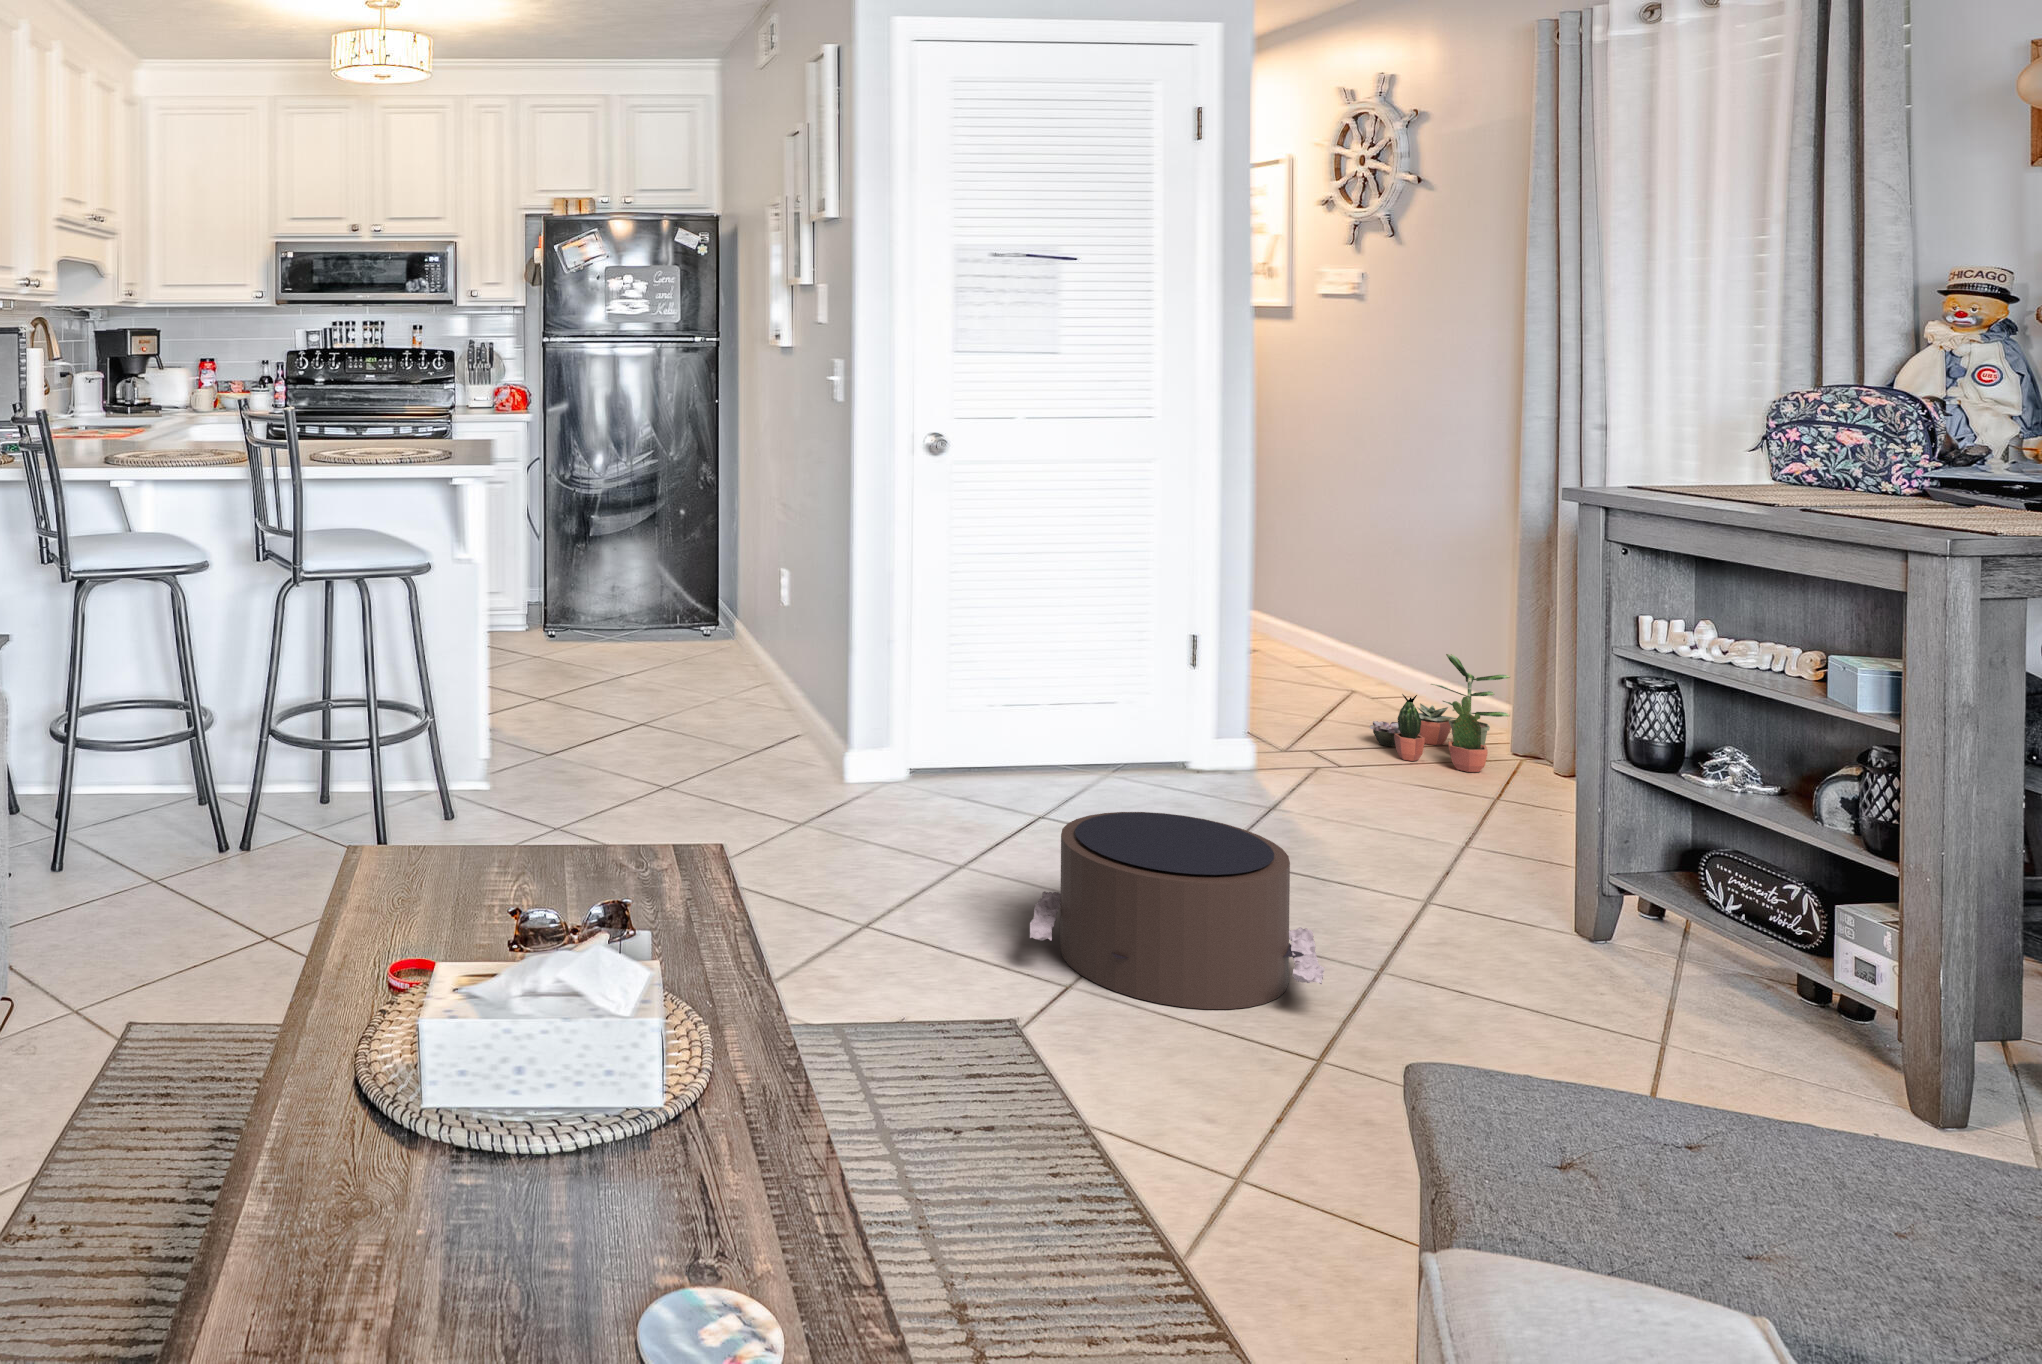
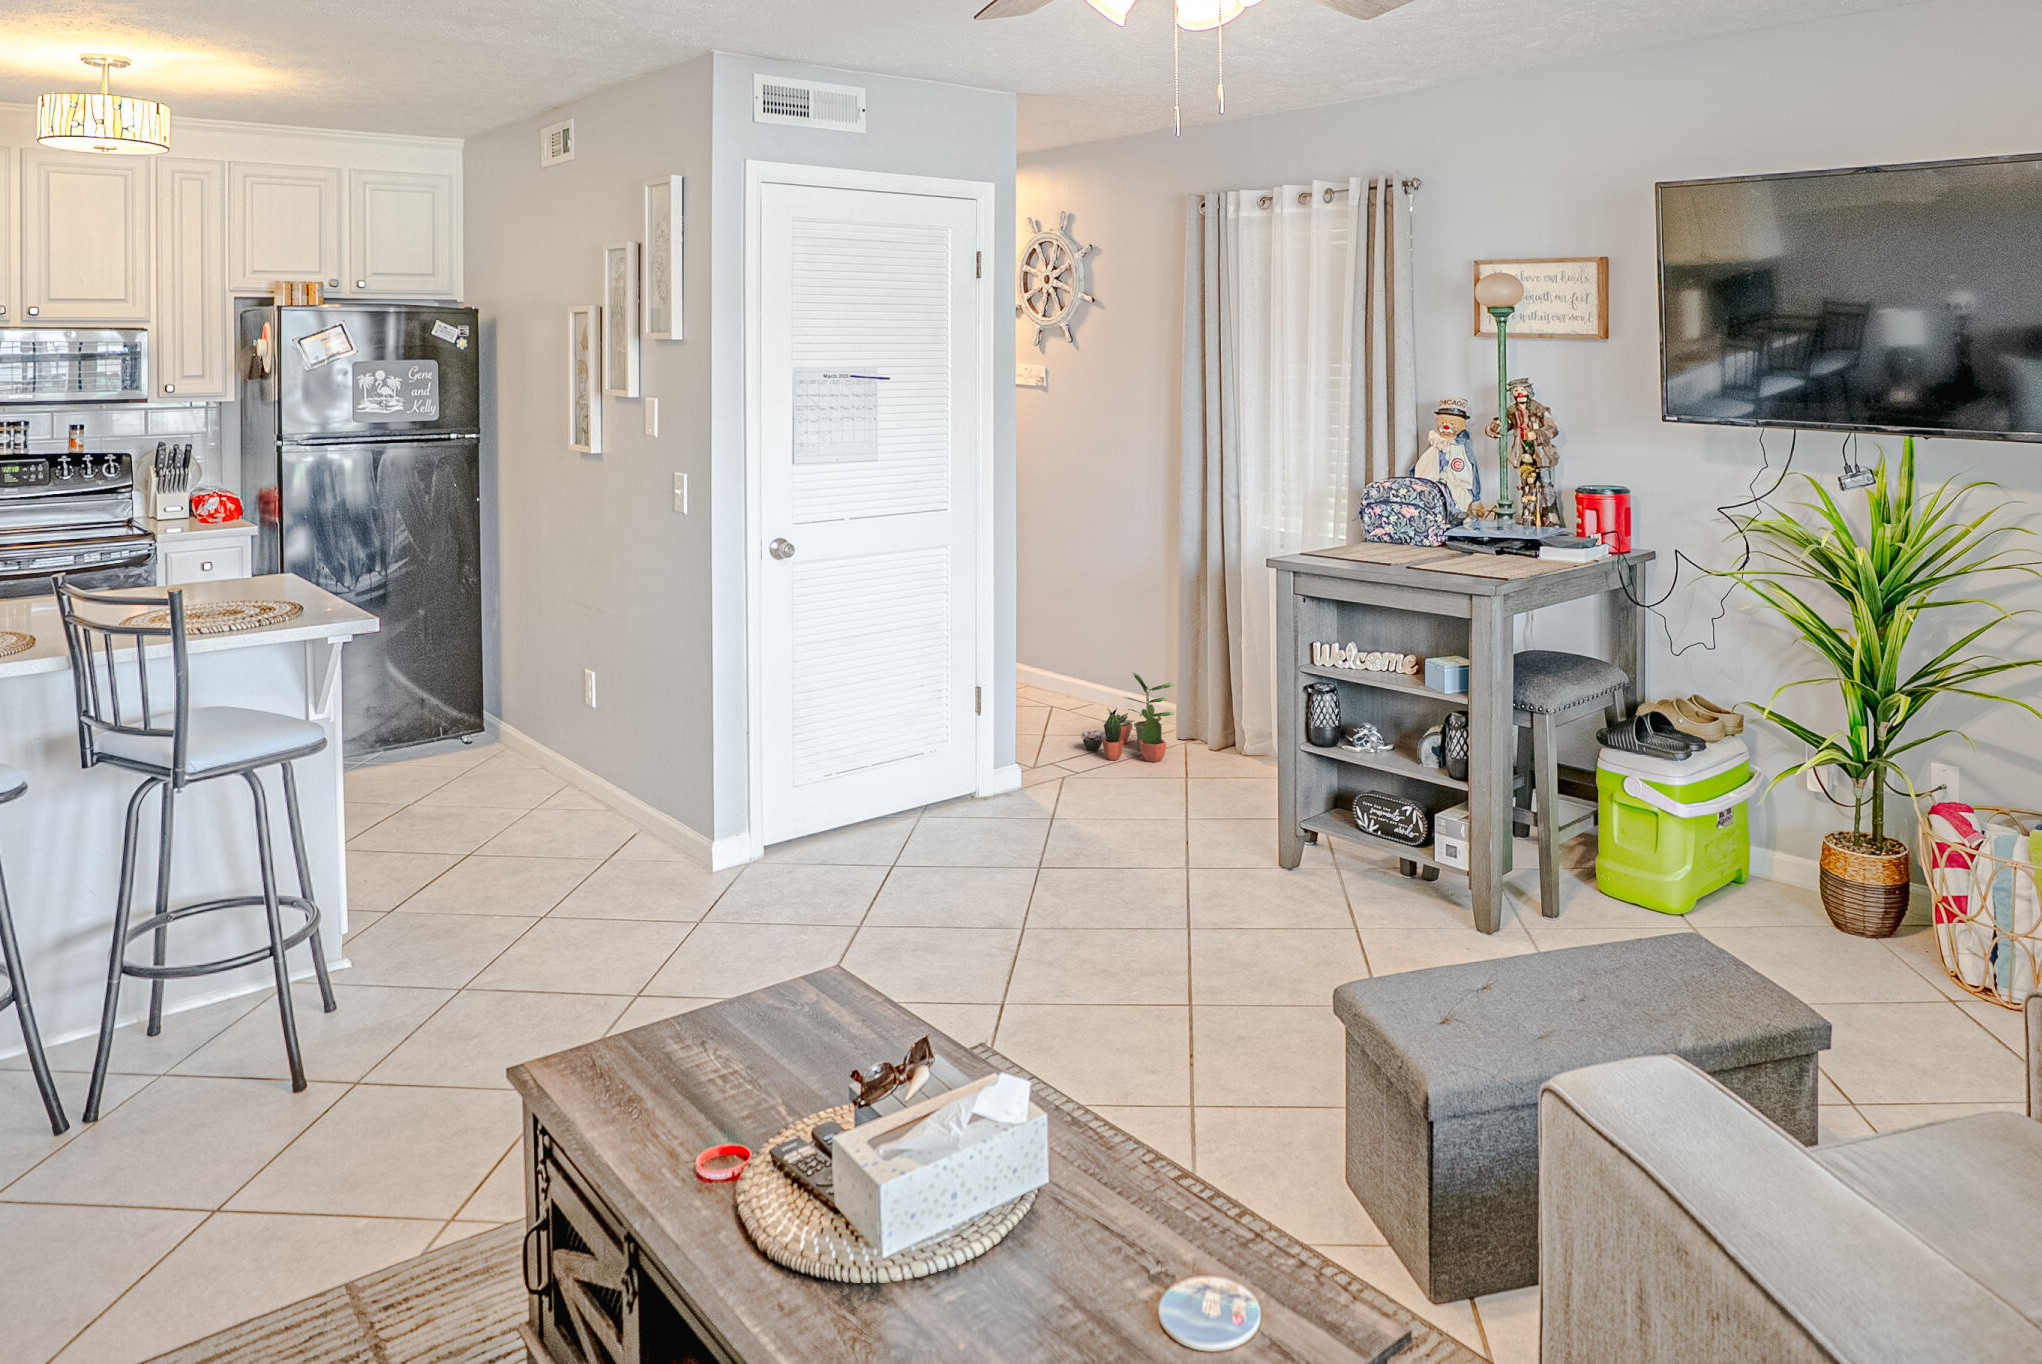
pouf: present [1030,812,1324,1009] -> none [957,842,1180,997]

